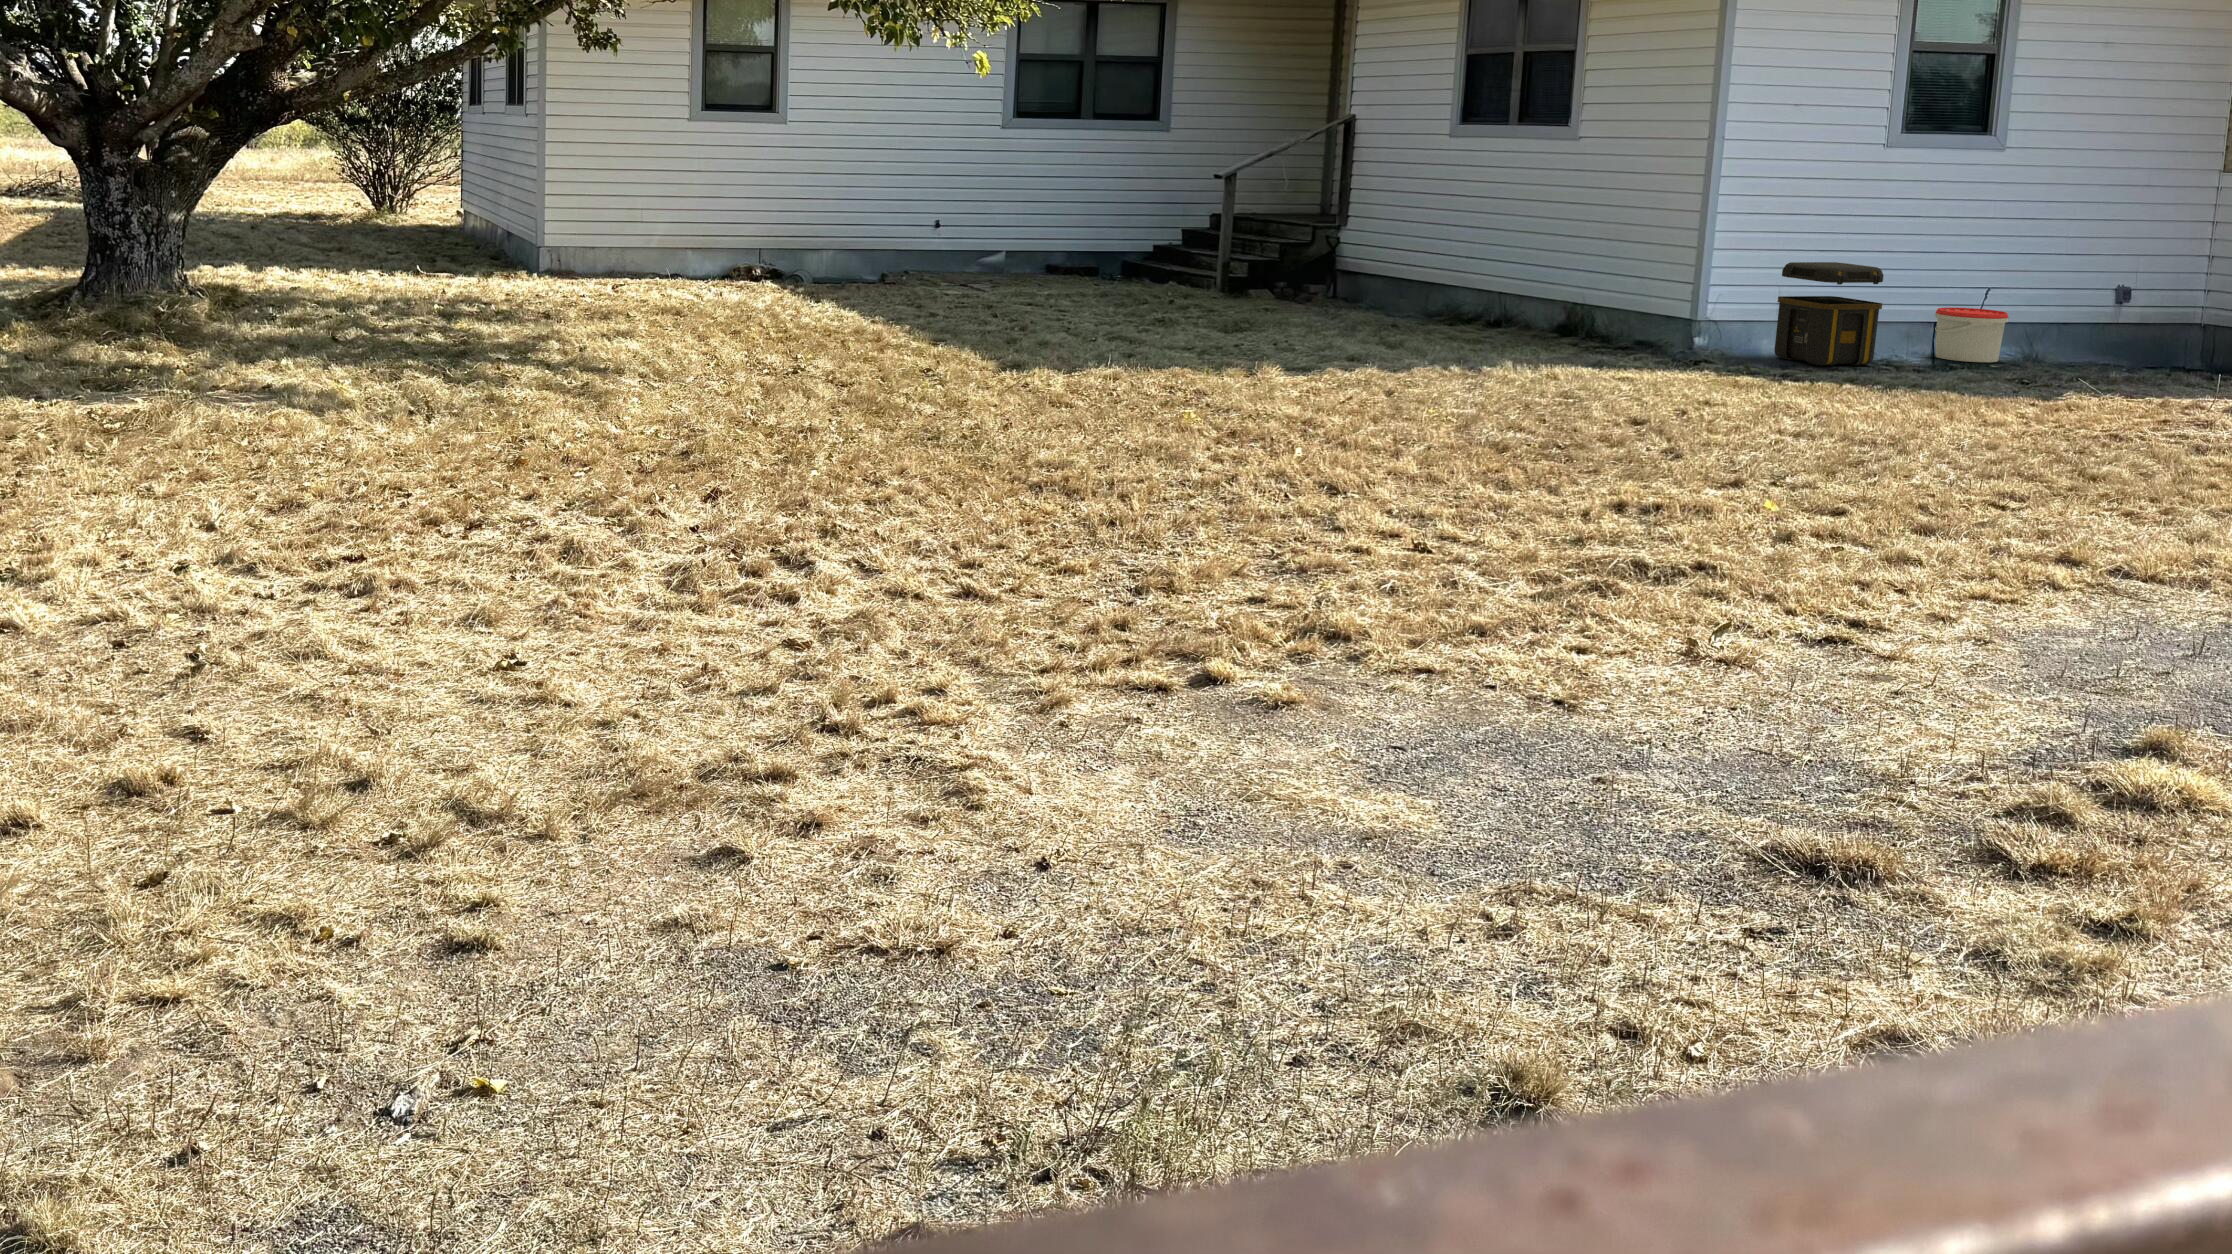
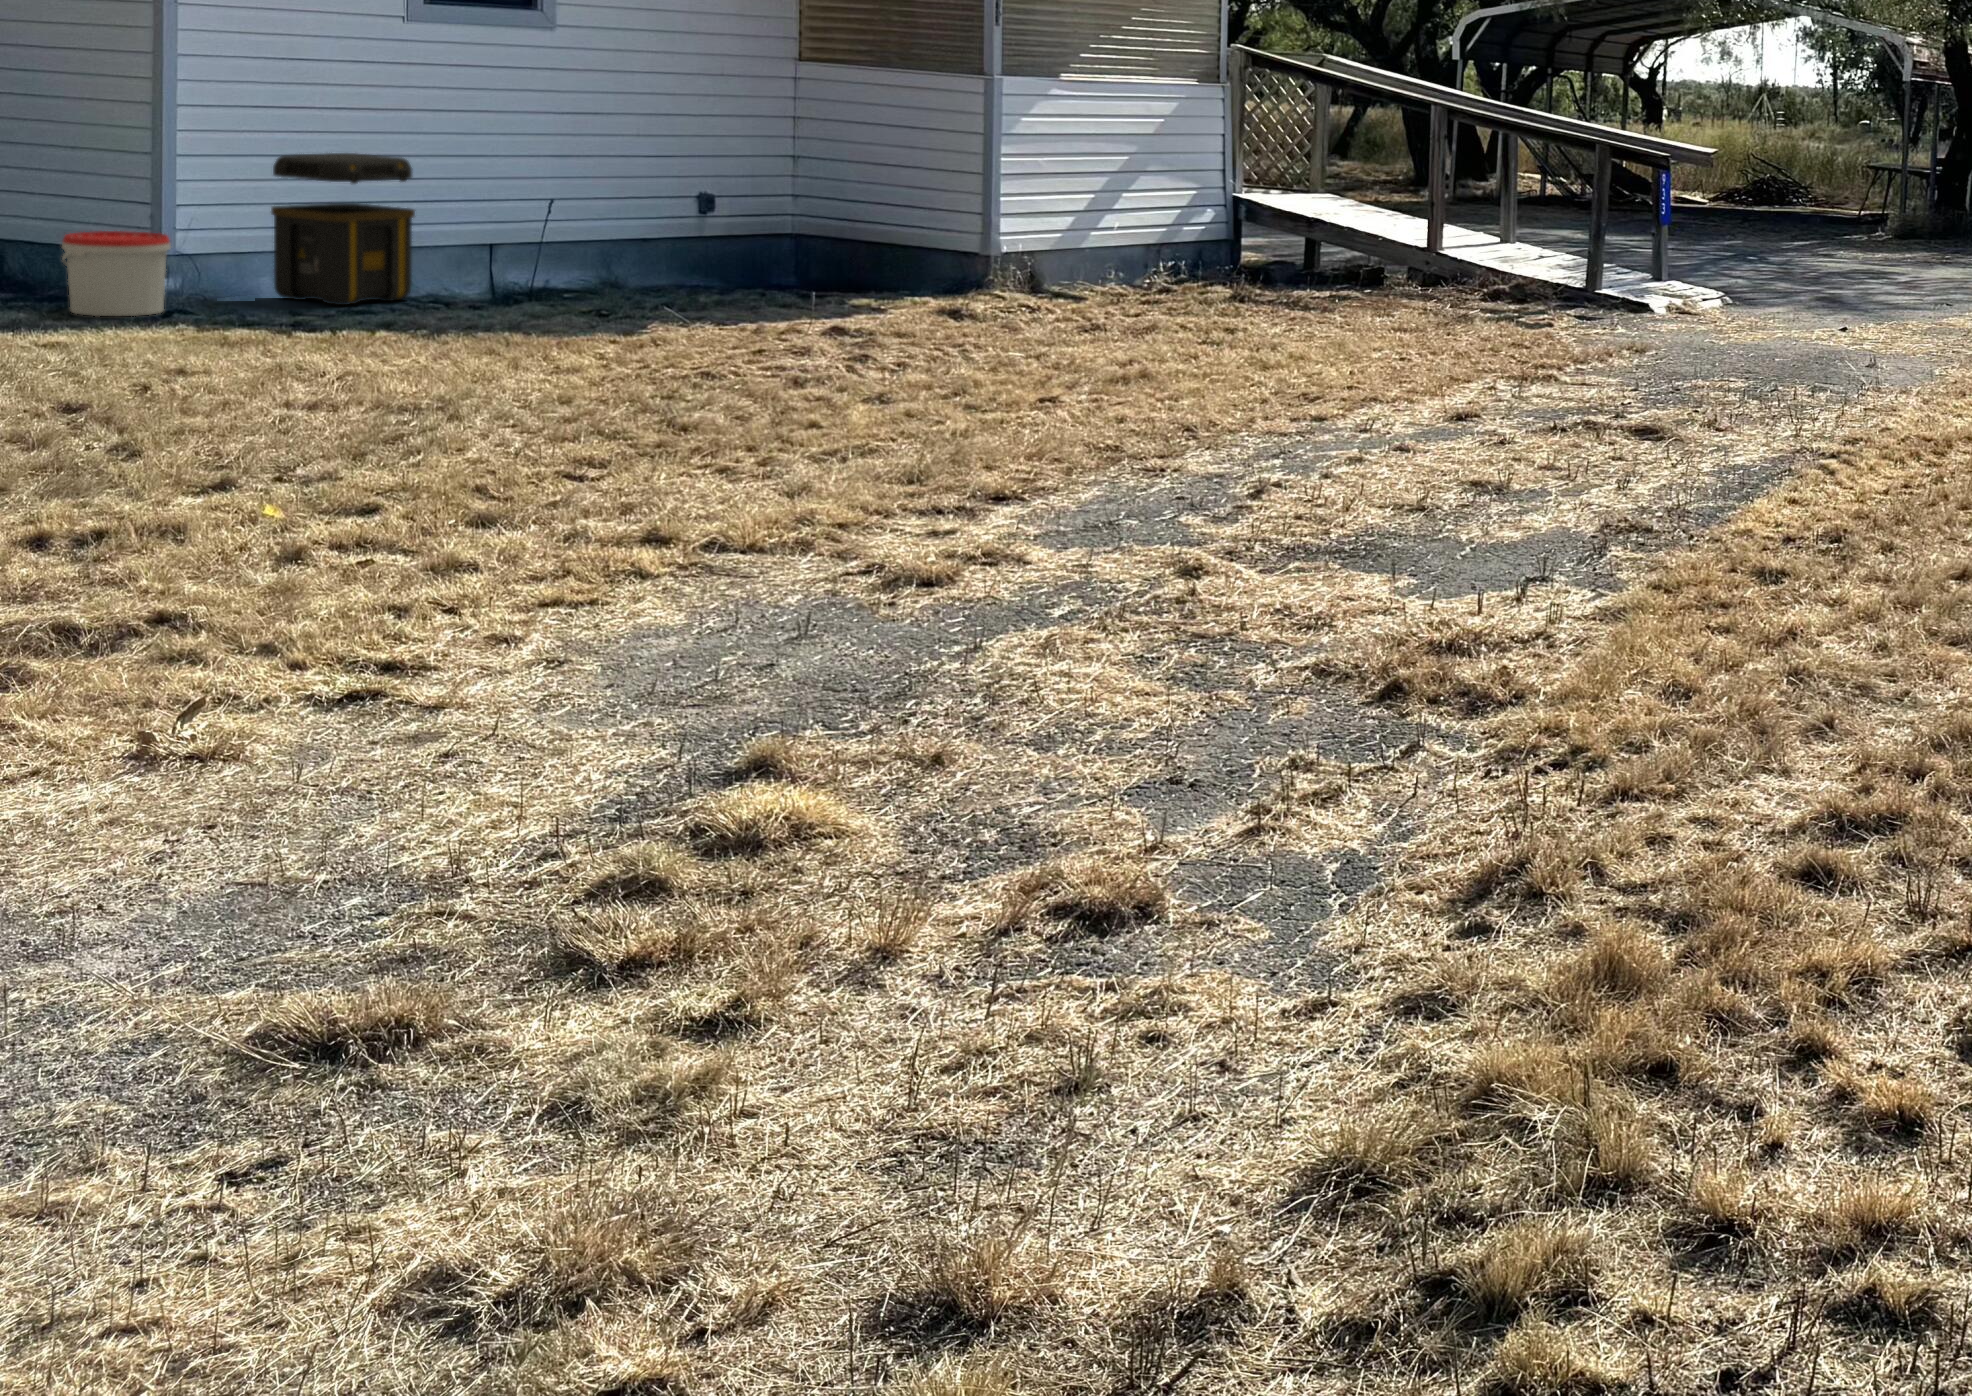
bucket: present [1935,308,2009,362] -> present [62,231,171,316]

